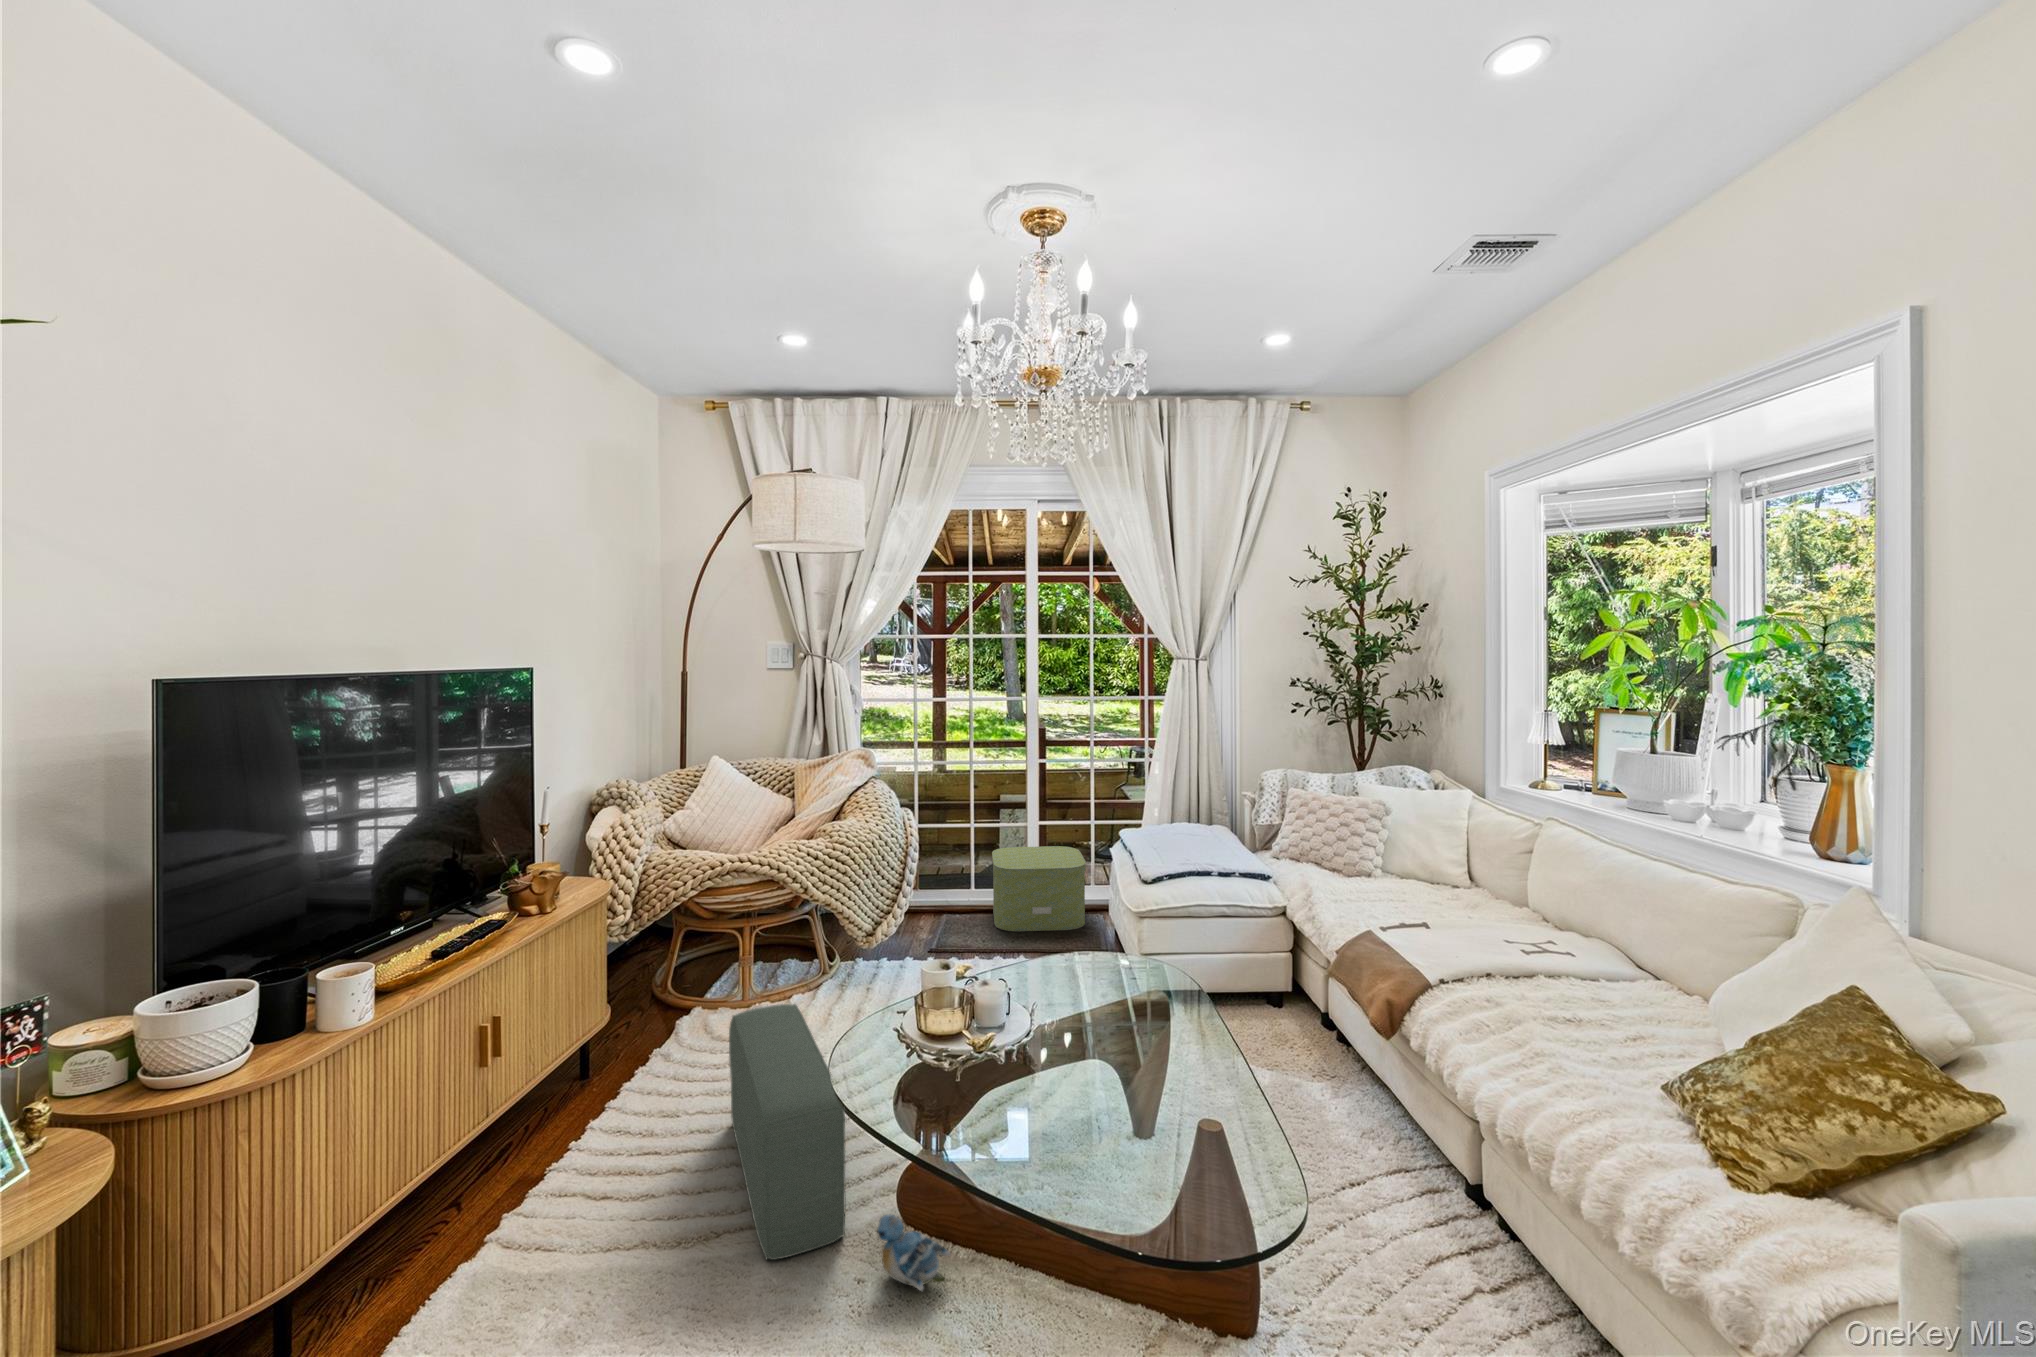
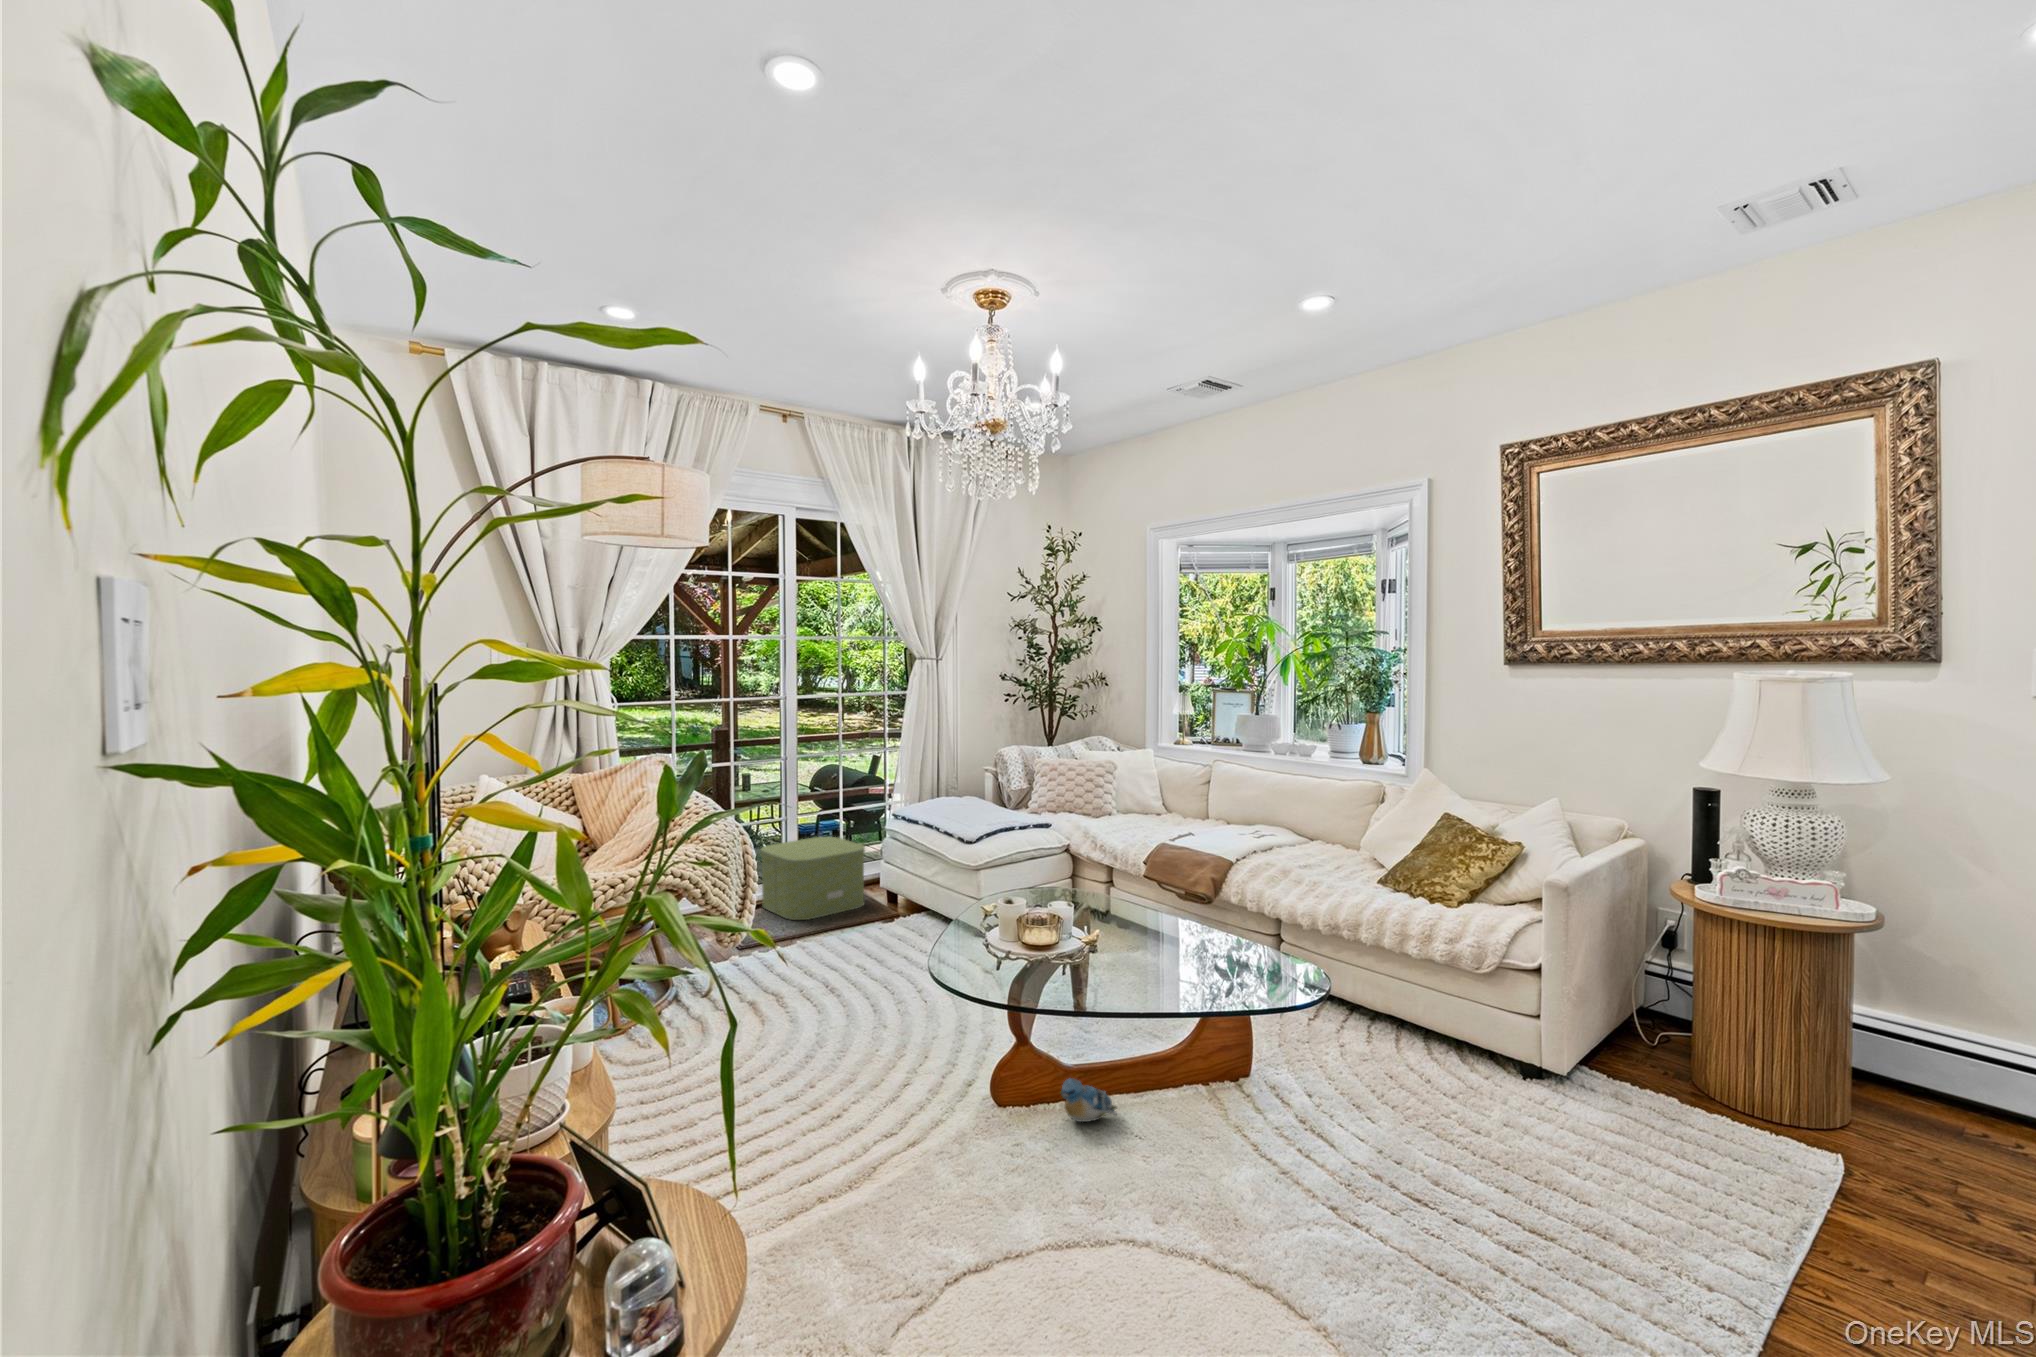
pouf: present [729,1004,845,1260] -> none [798,977,1015,1152]

